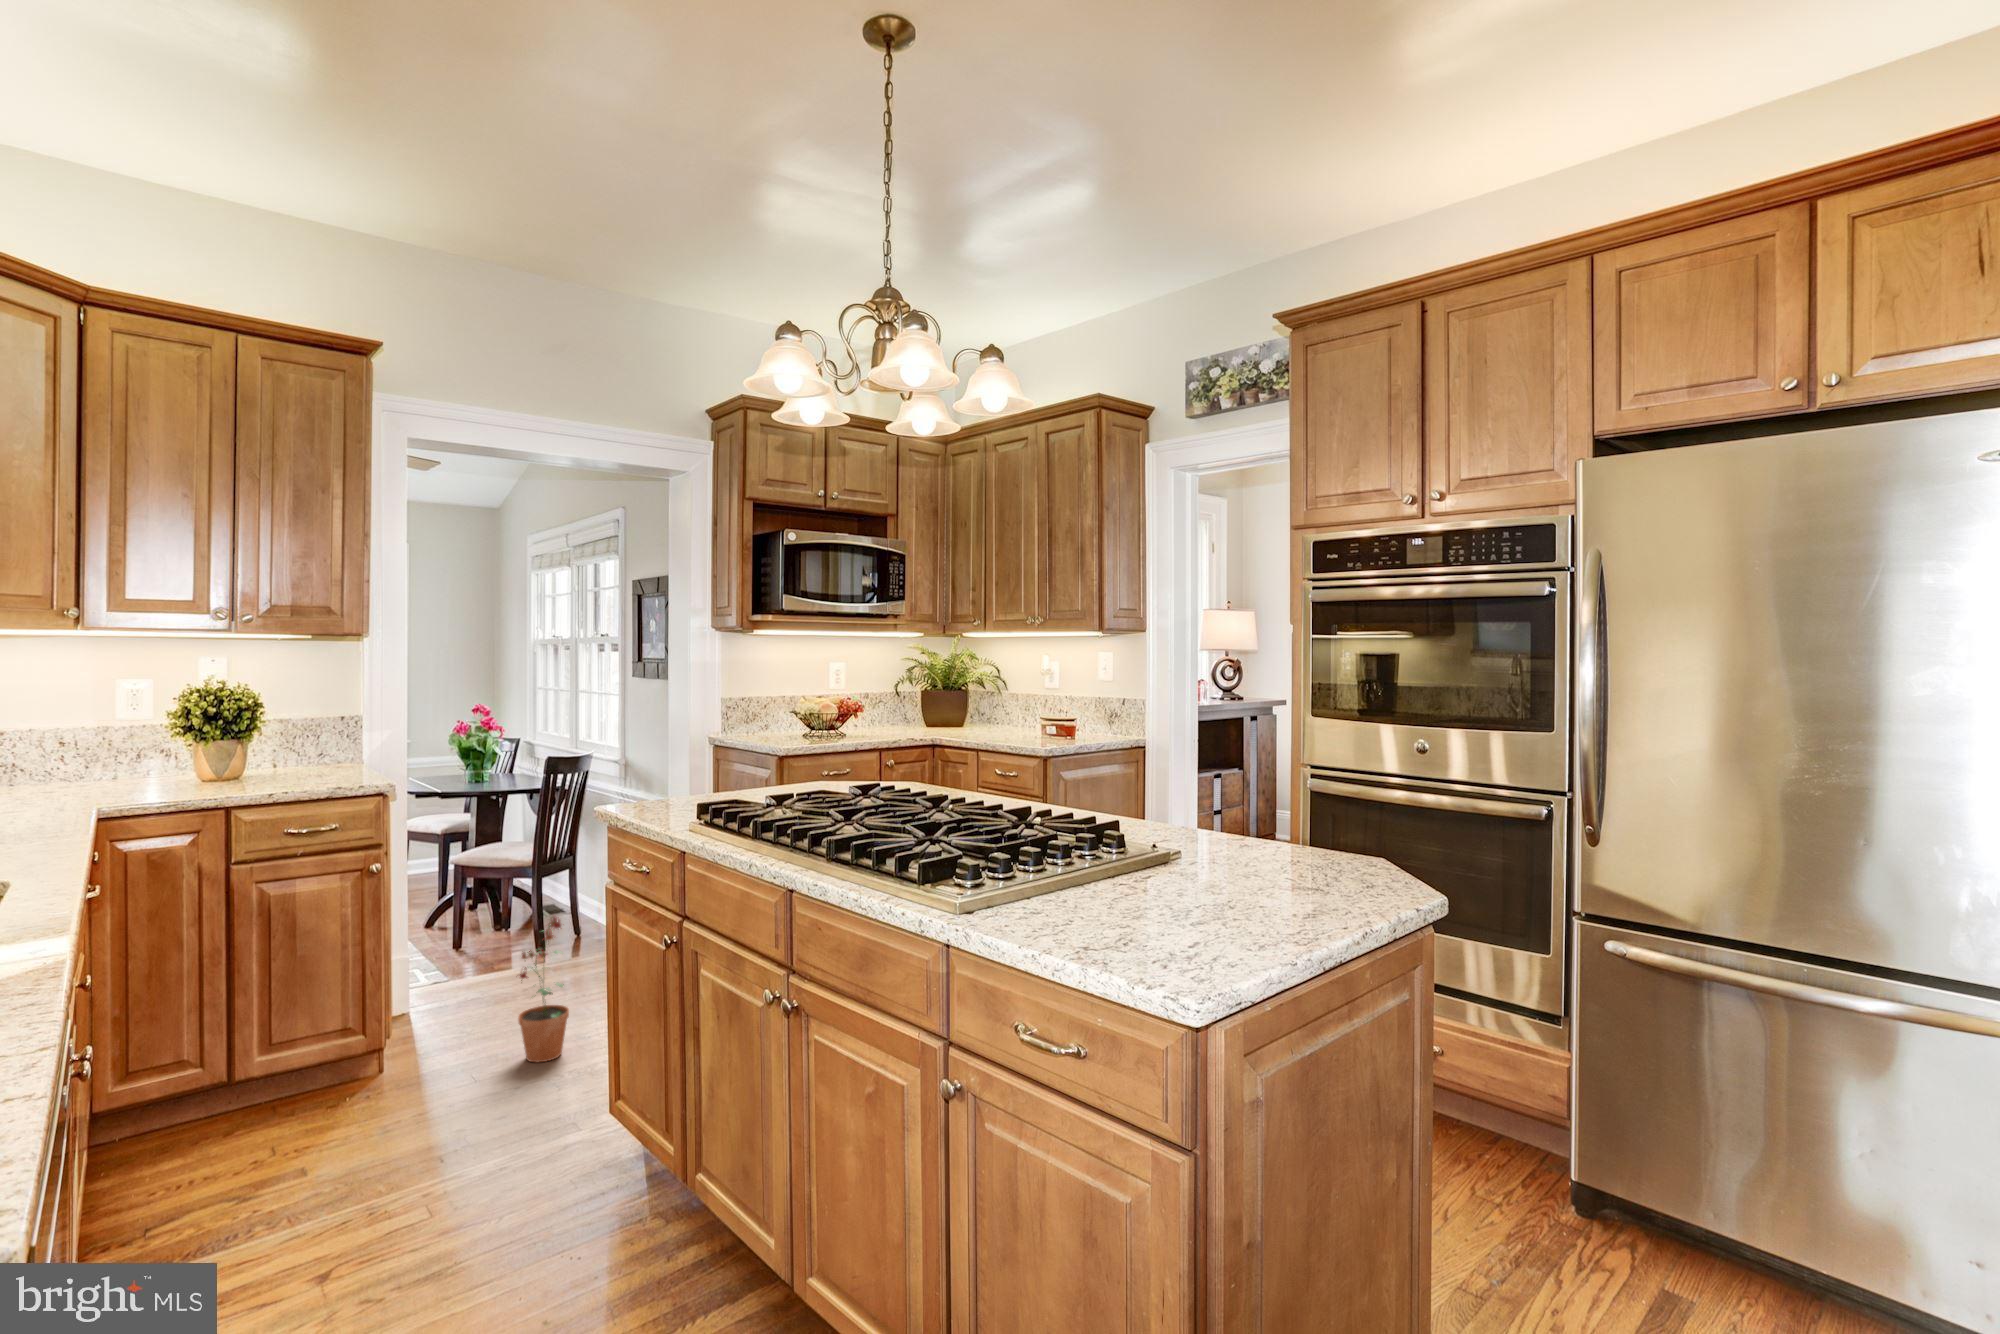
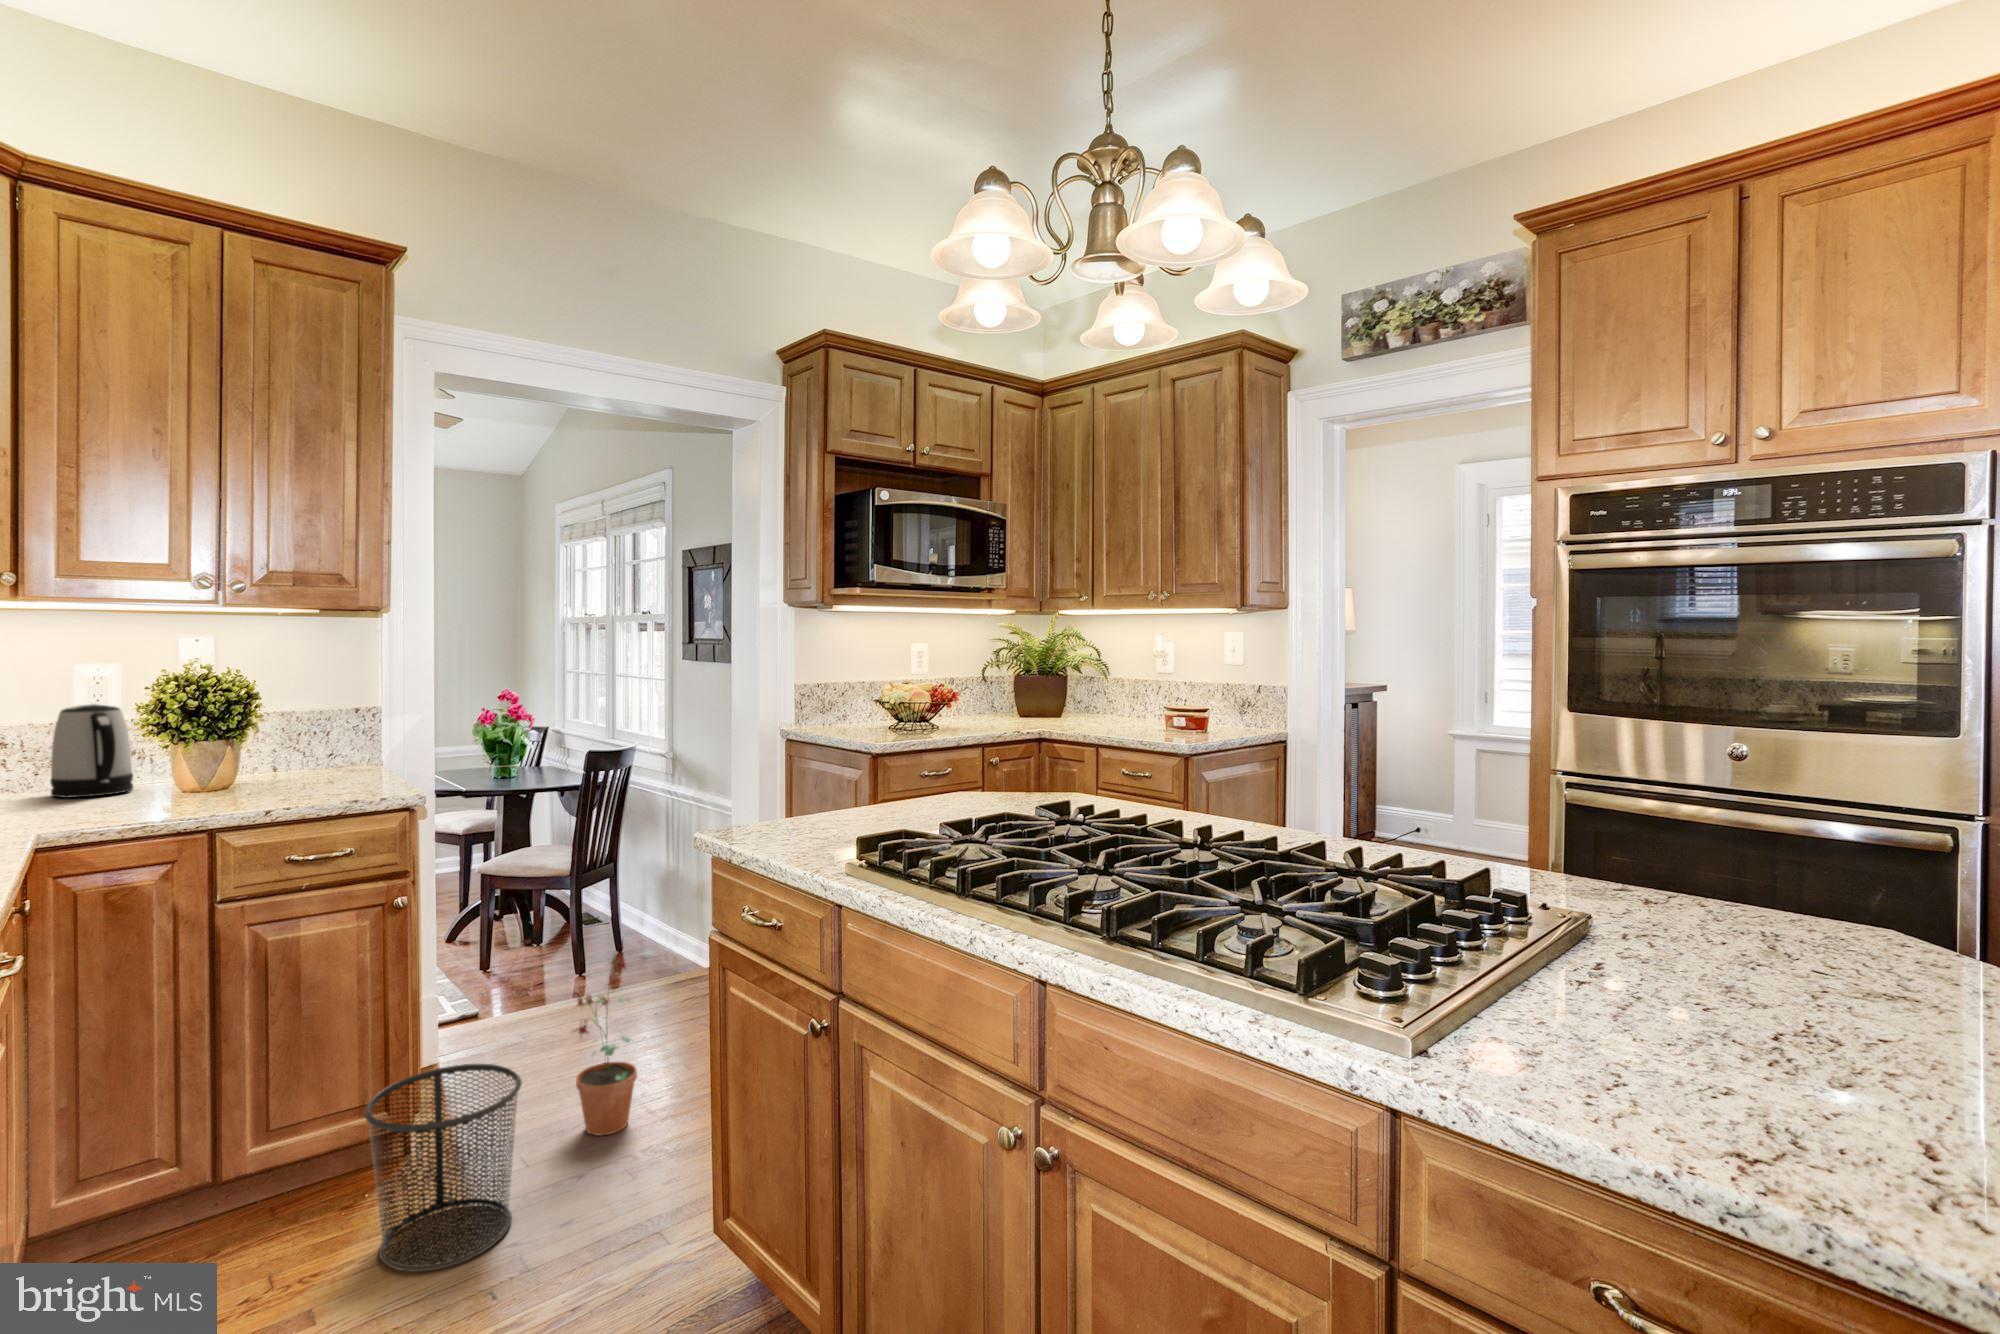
kettle: none [98,712,163,786] -> present [50,704,133,798]
waste bin: none [342,995,467,1149] -> present [364,1064,522,1272]

